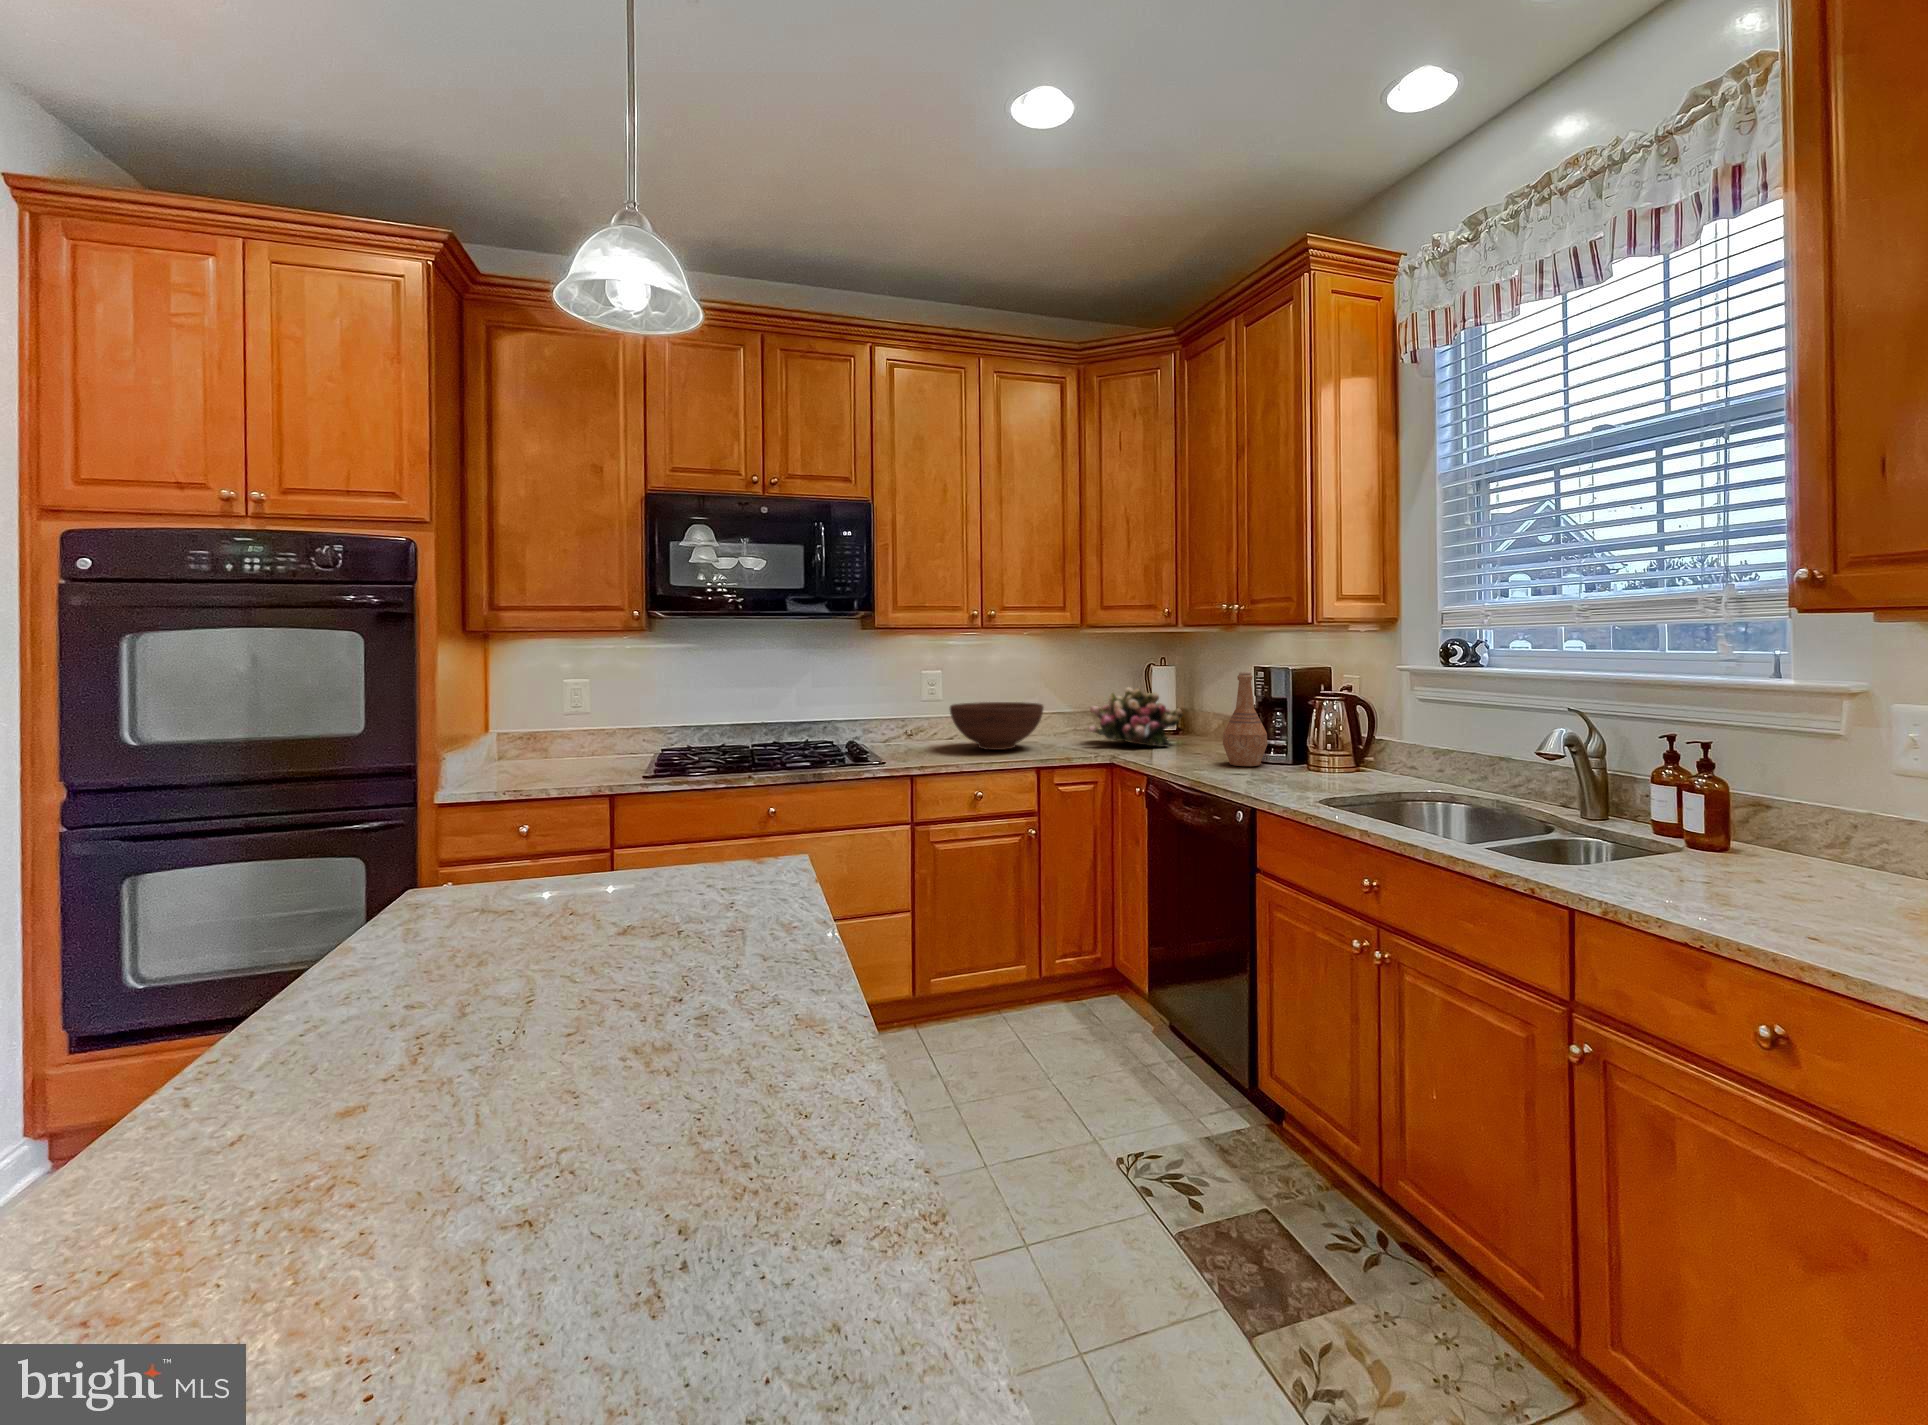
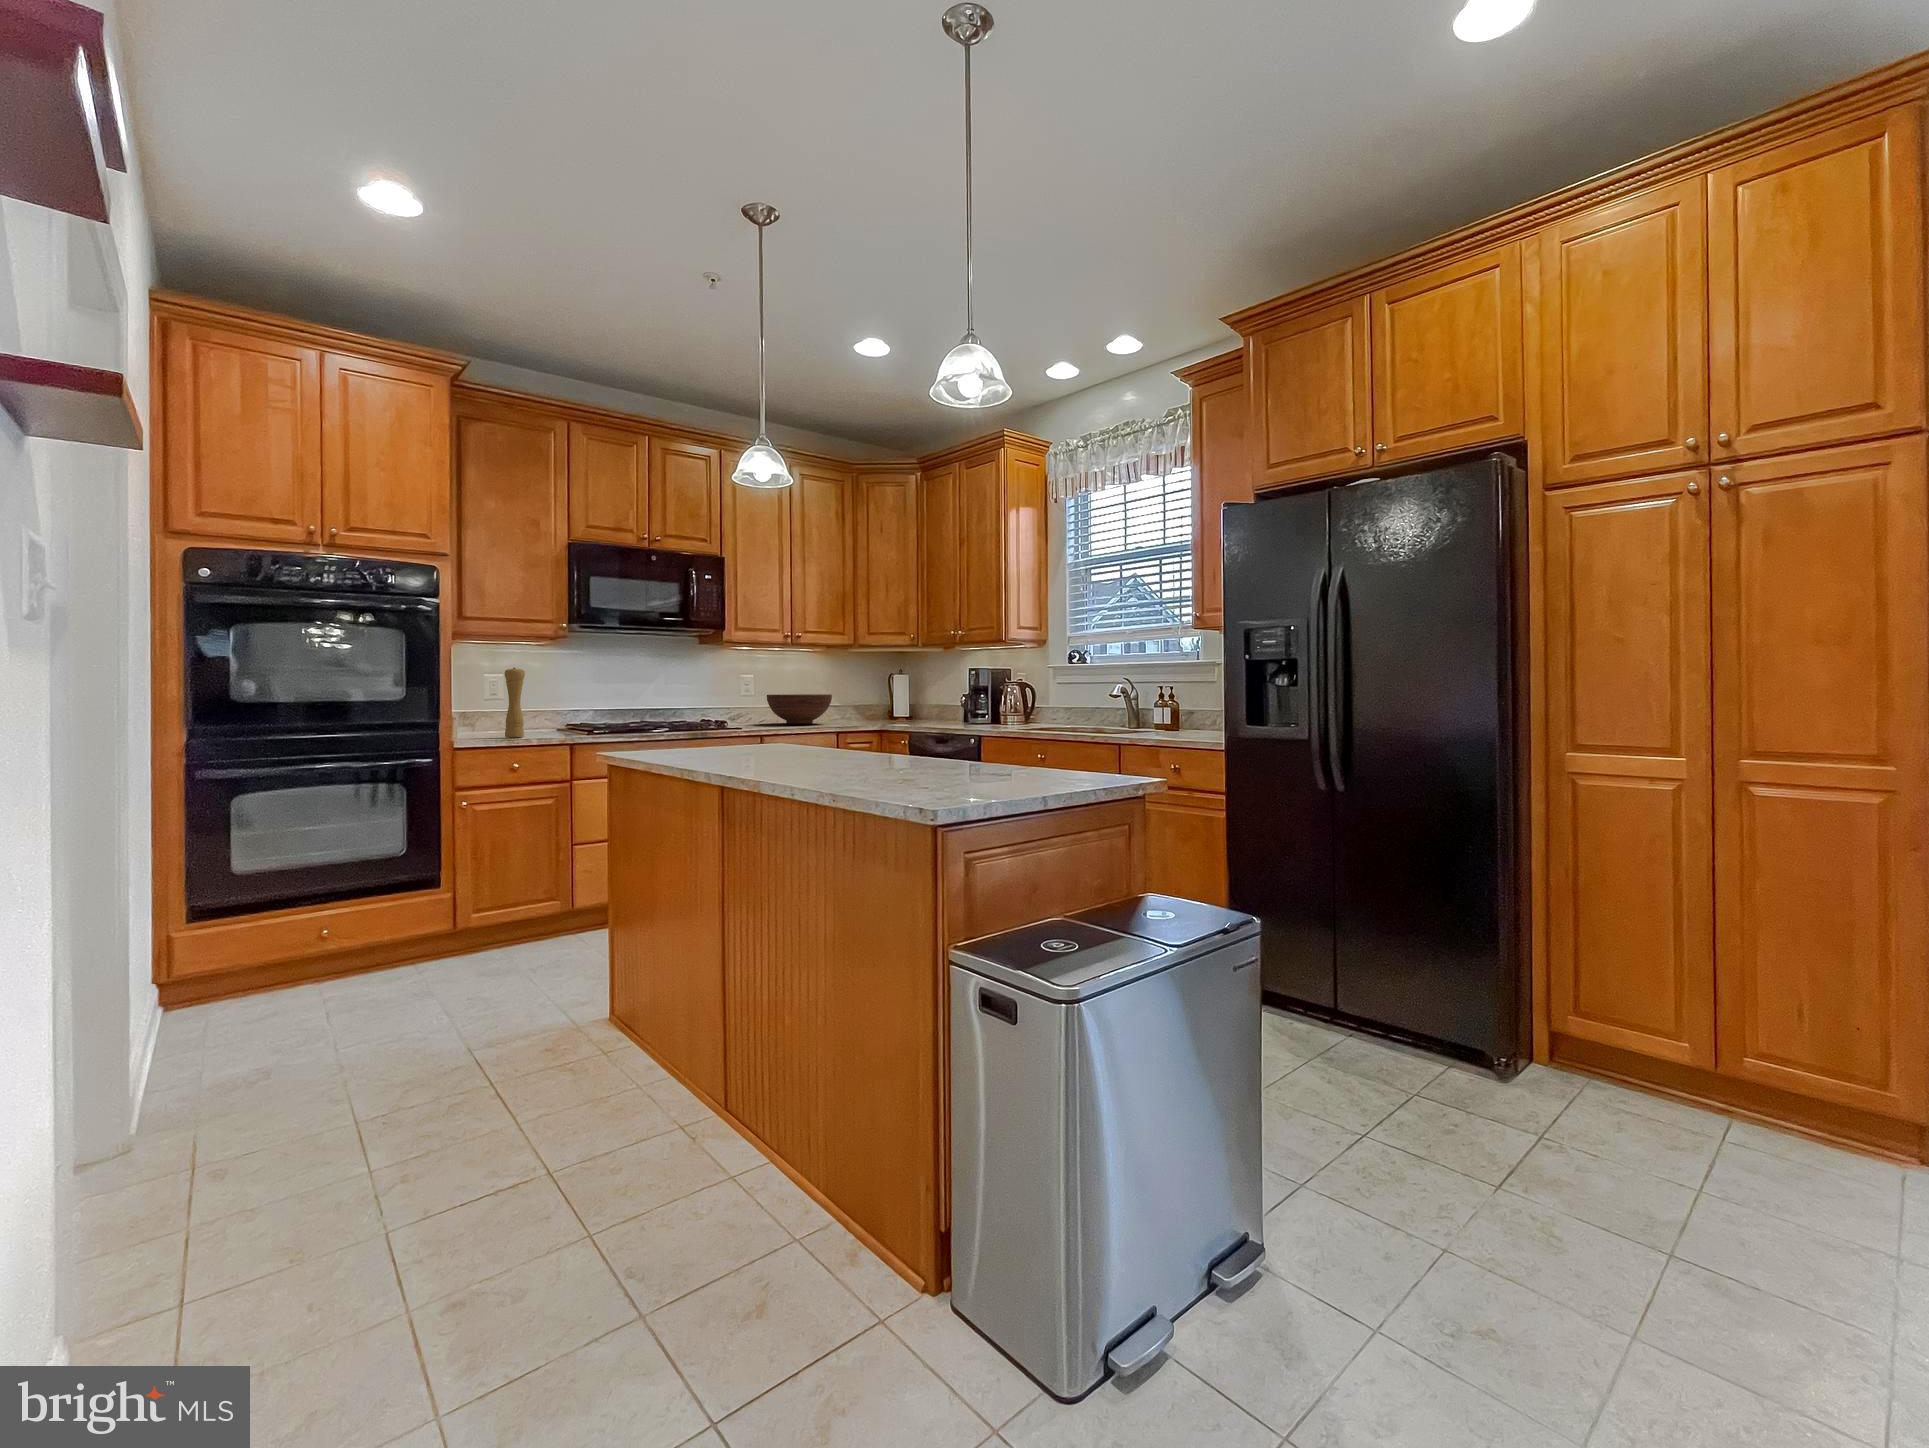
vase: present [1223,672,1267,766] -> none [953,670,979,725]
pepper mill: none [539,681,568,781] -> present [504,668,525,737]
flower arrangement: present [1088,687,1183,747] -> none [859,685,919,722]

